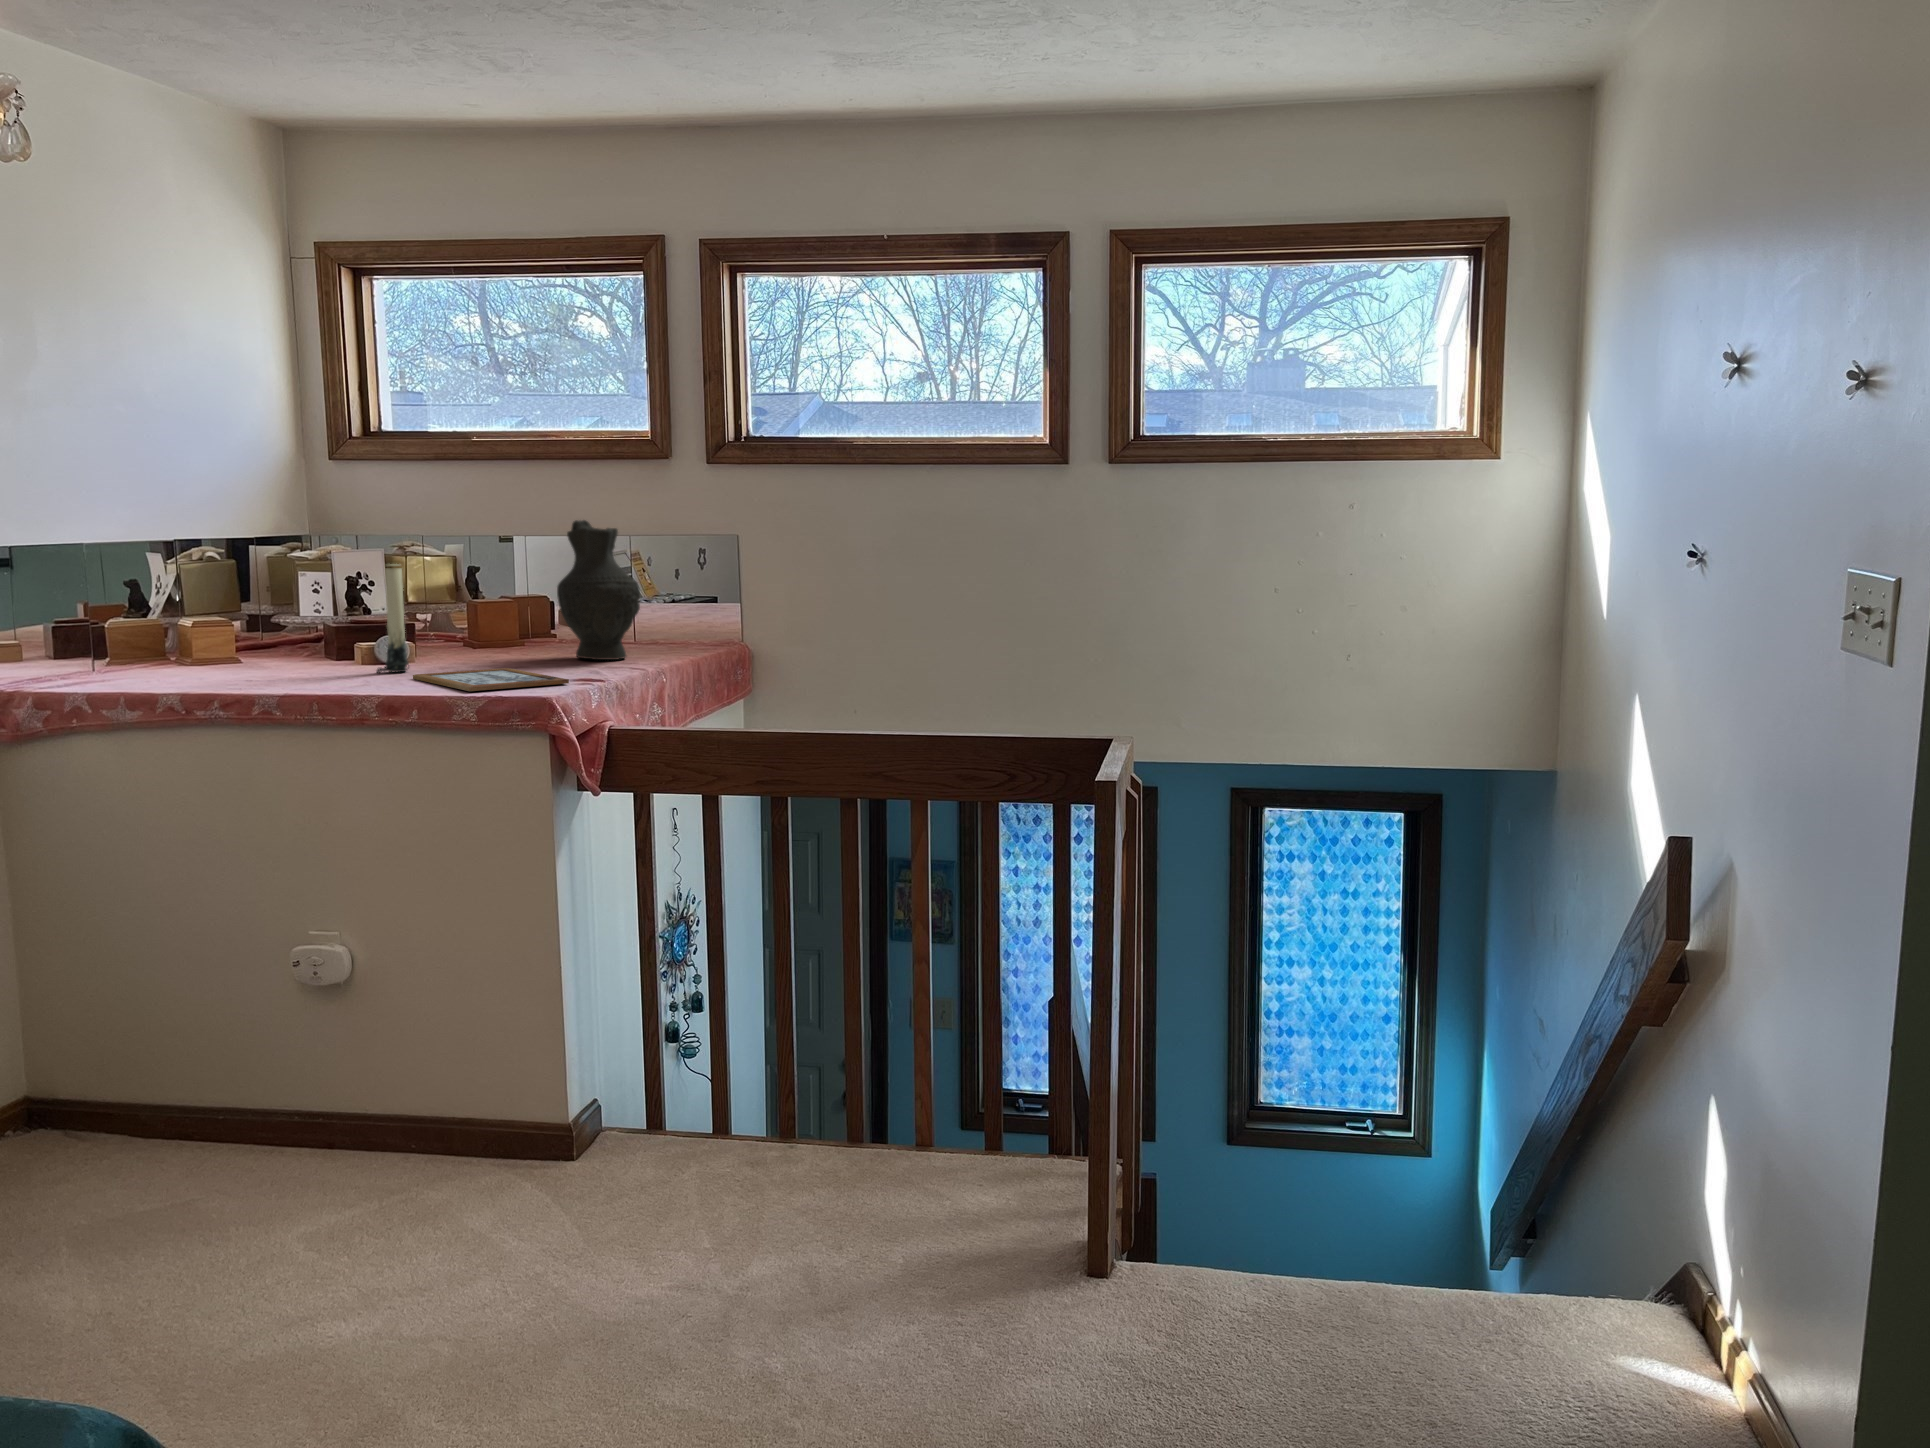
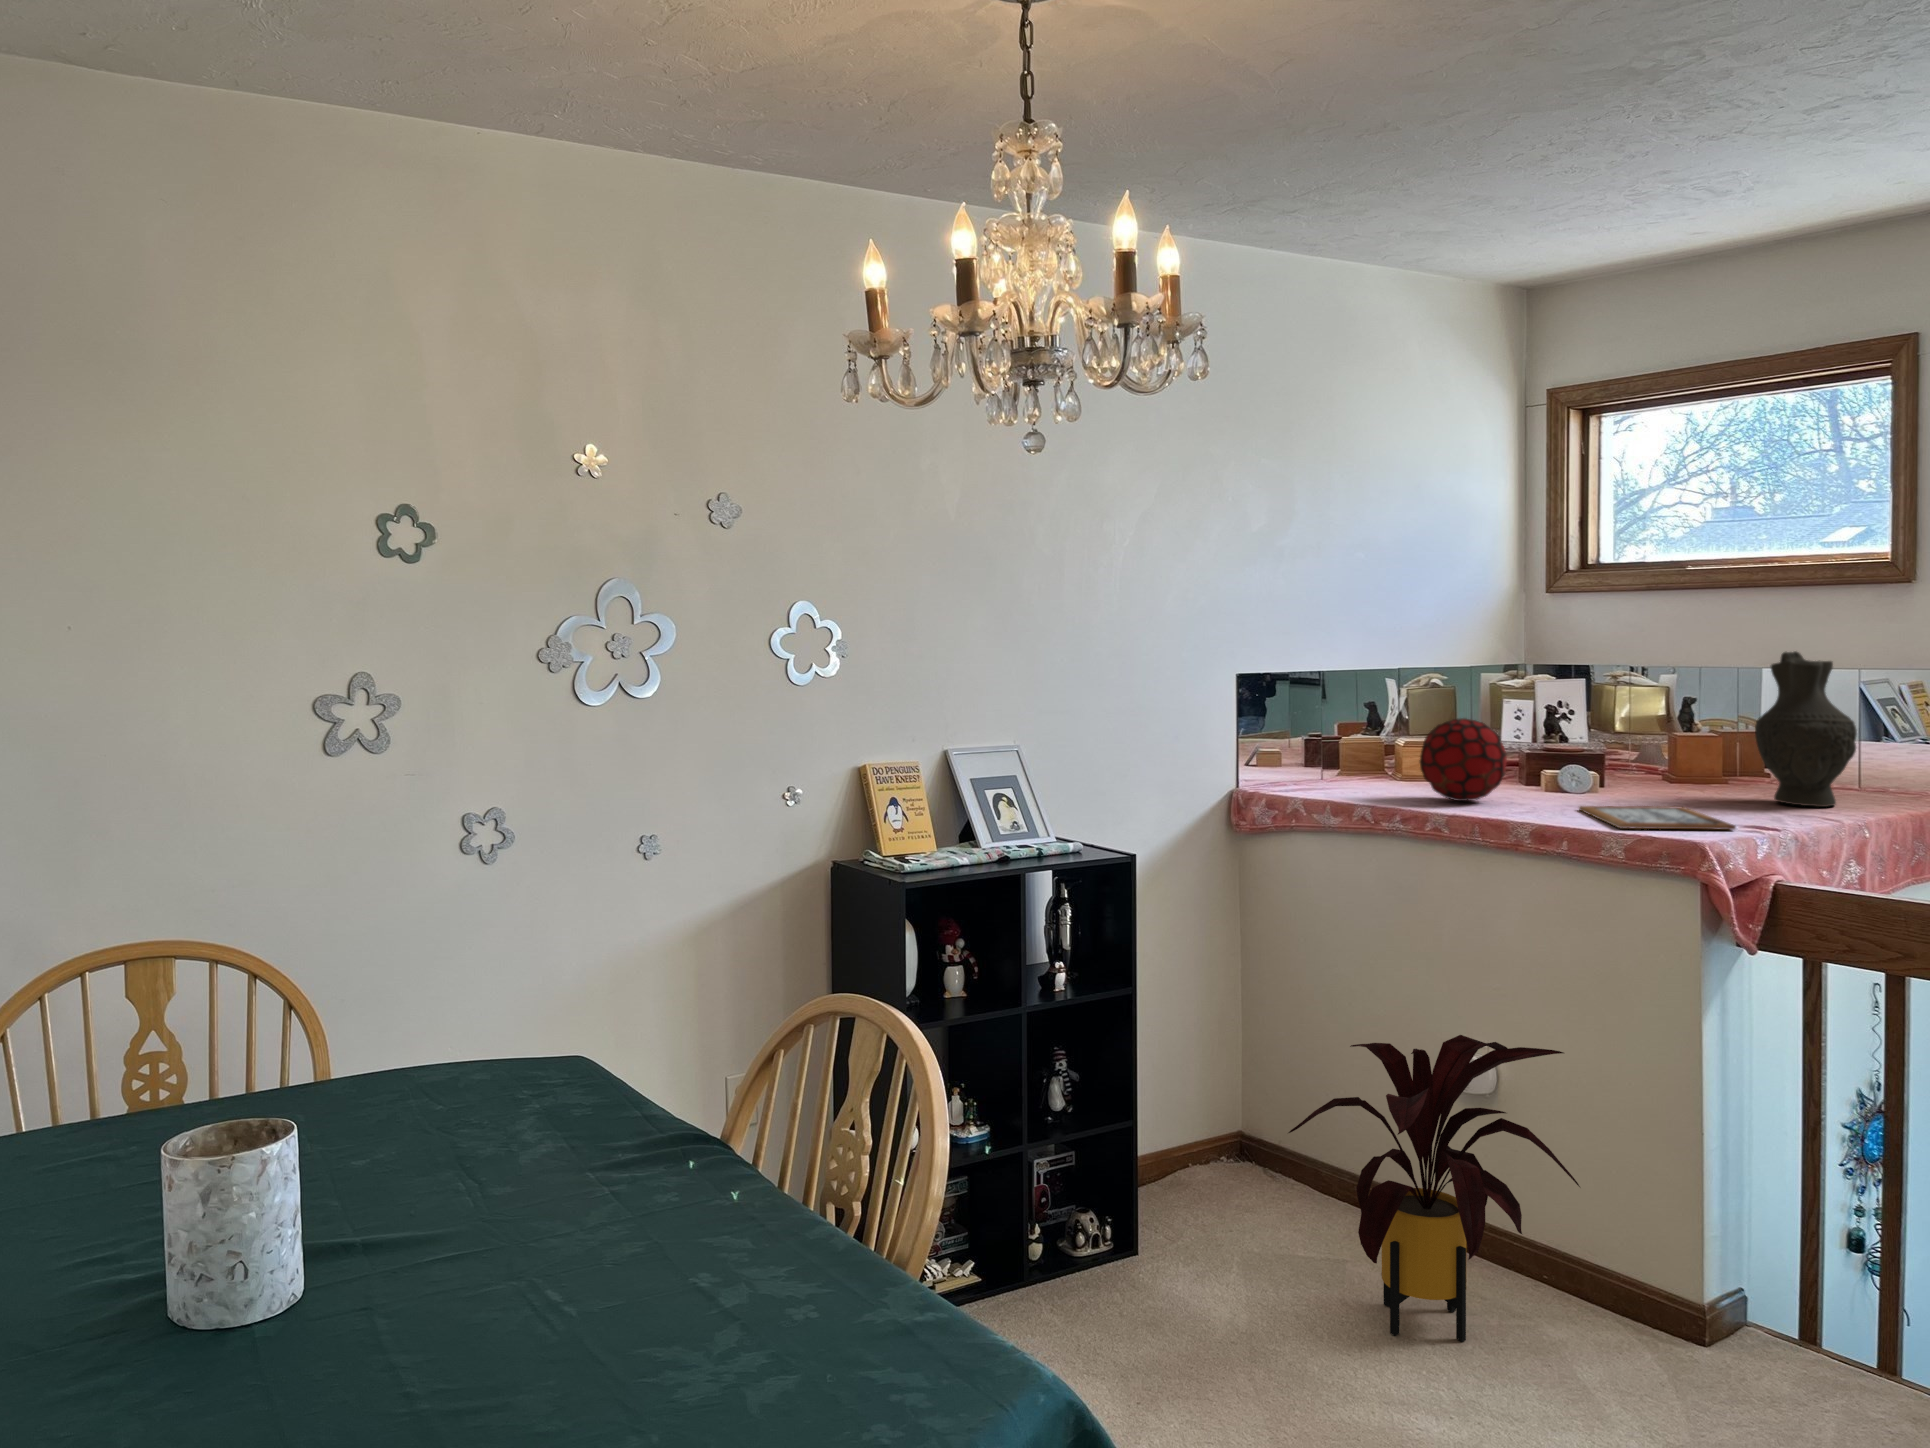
candle: present [376,564,409,673] -> none [1549,696,1583,802]
decorative orb: none [232,589,332,680] -> present [1420,718,1507,801]
house plant: none [135,920,465,1264] -> present [1289,1035,1580,1342]

